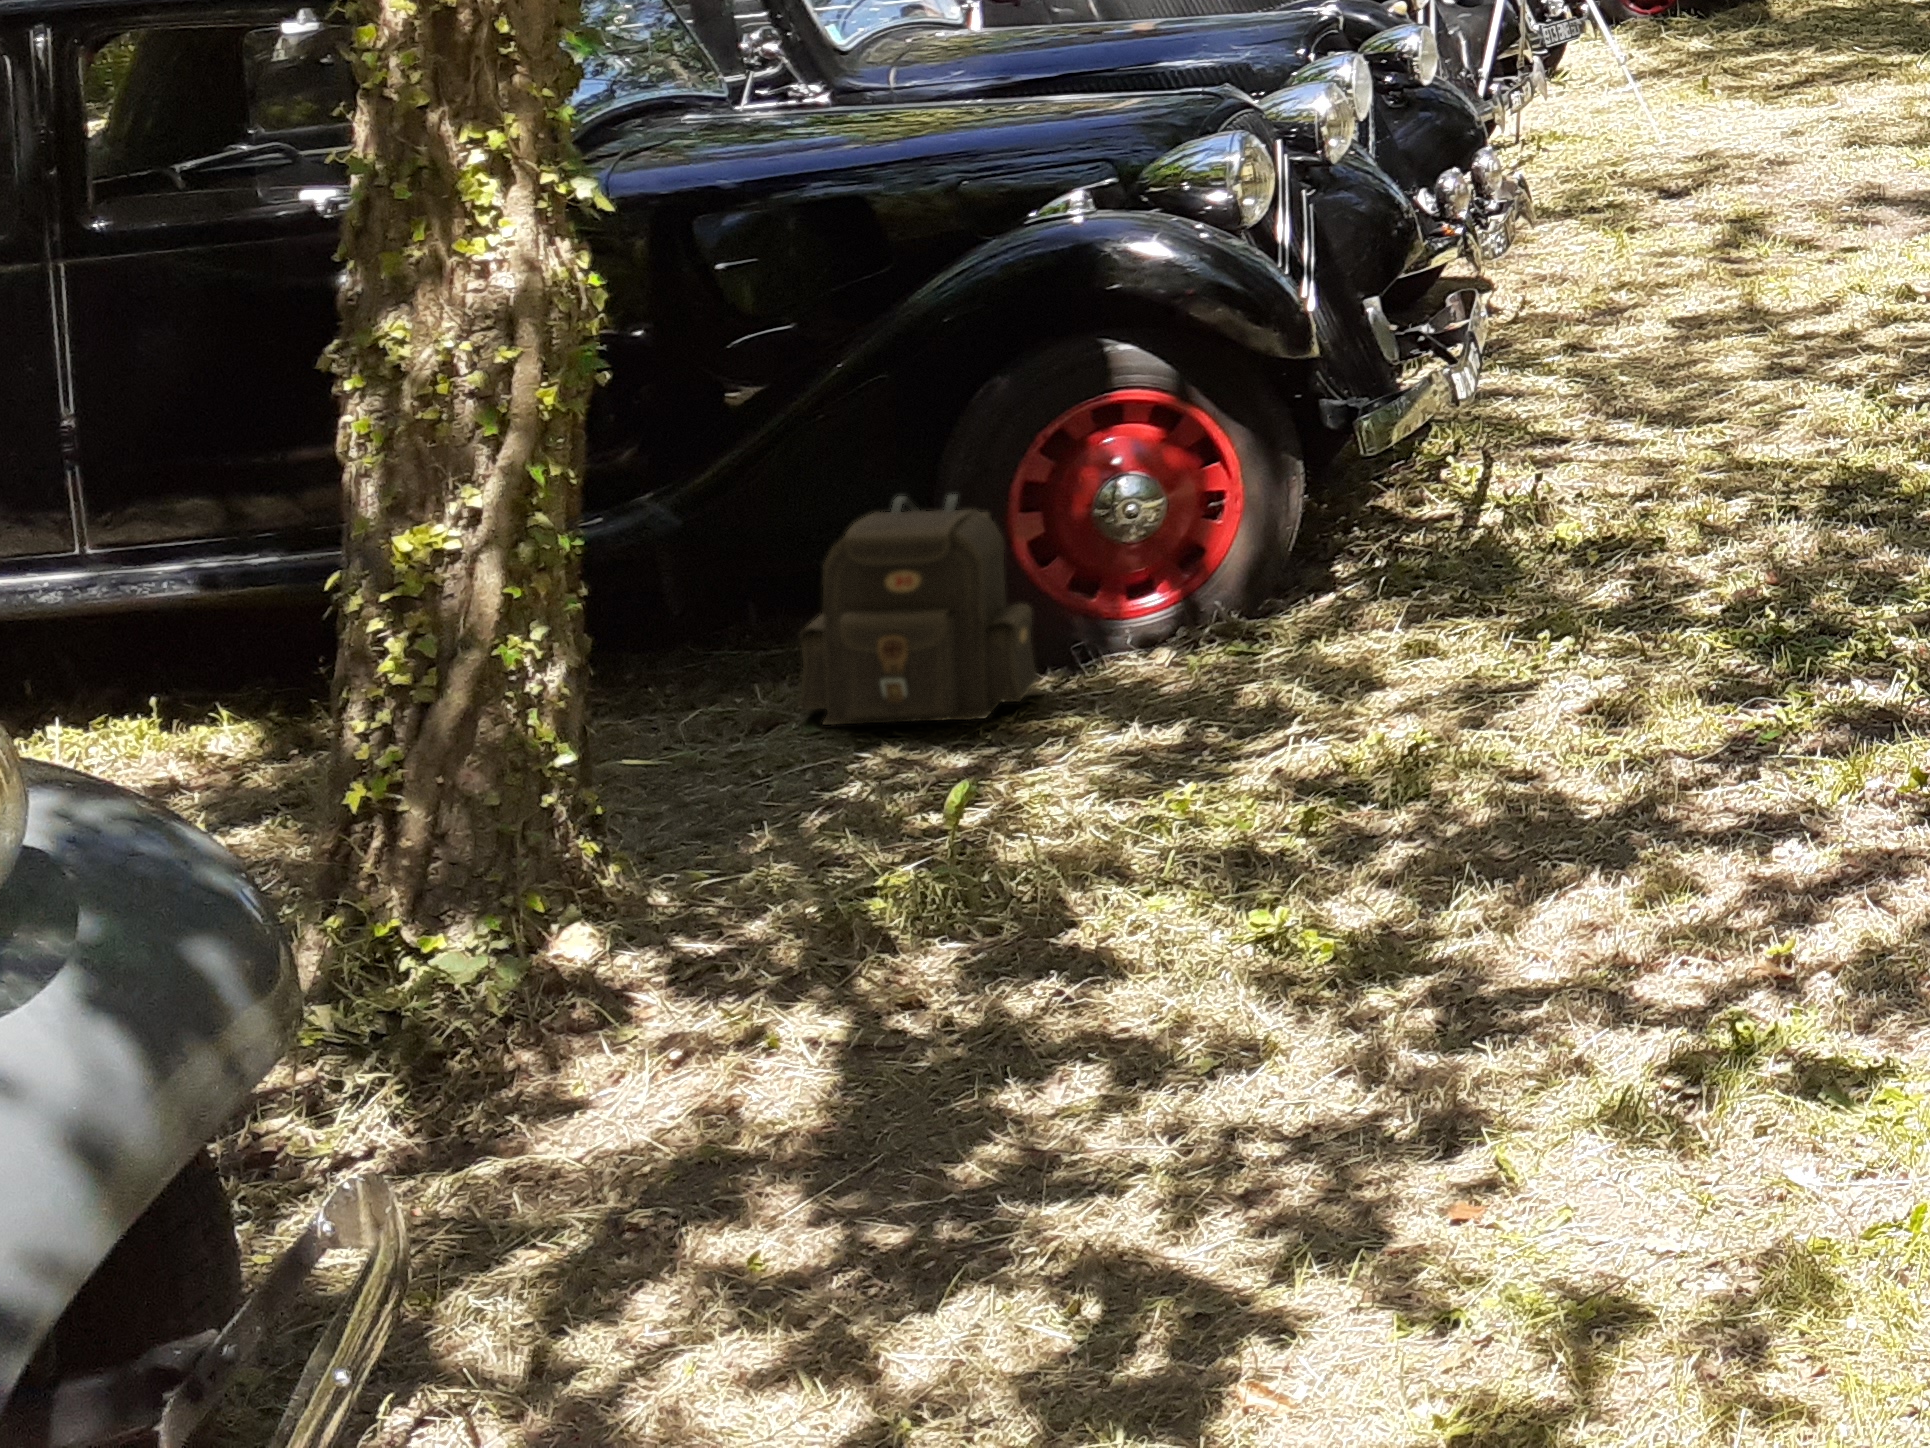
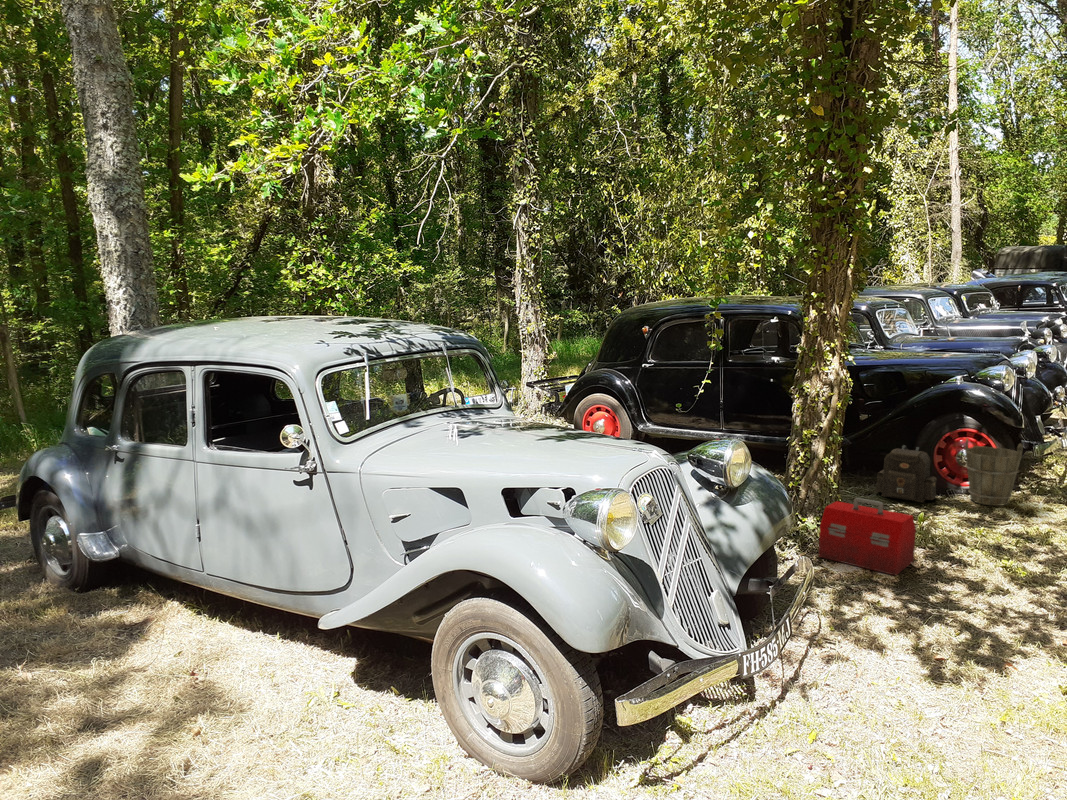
bucket: none [1122,425,1311,678] -> present [965,438,1023,506]
toolbox: none [494,795,920,1112] -> present [819,498,916,575]

